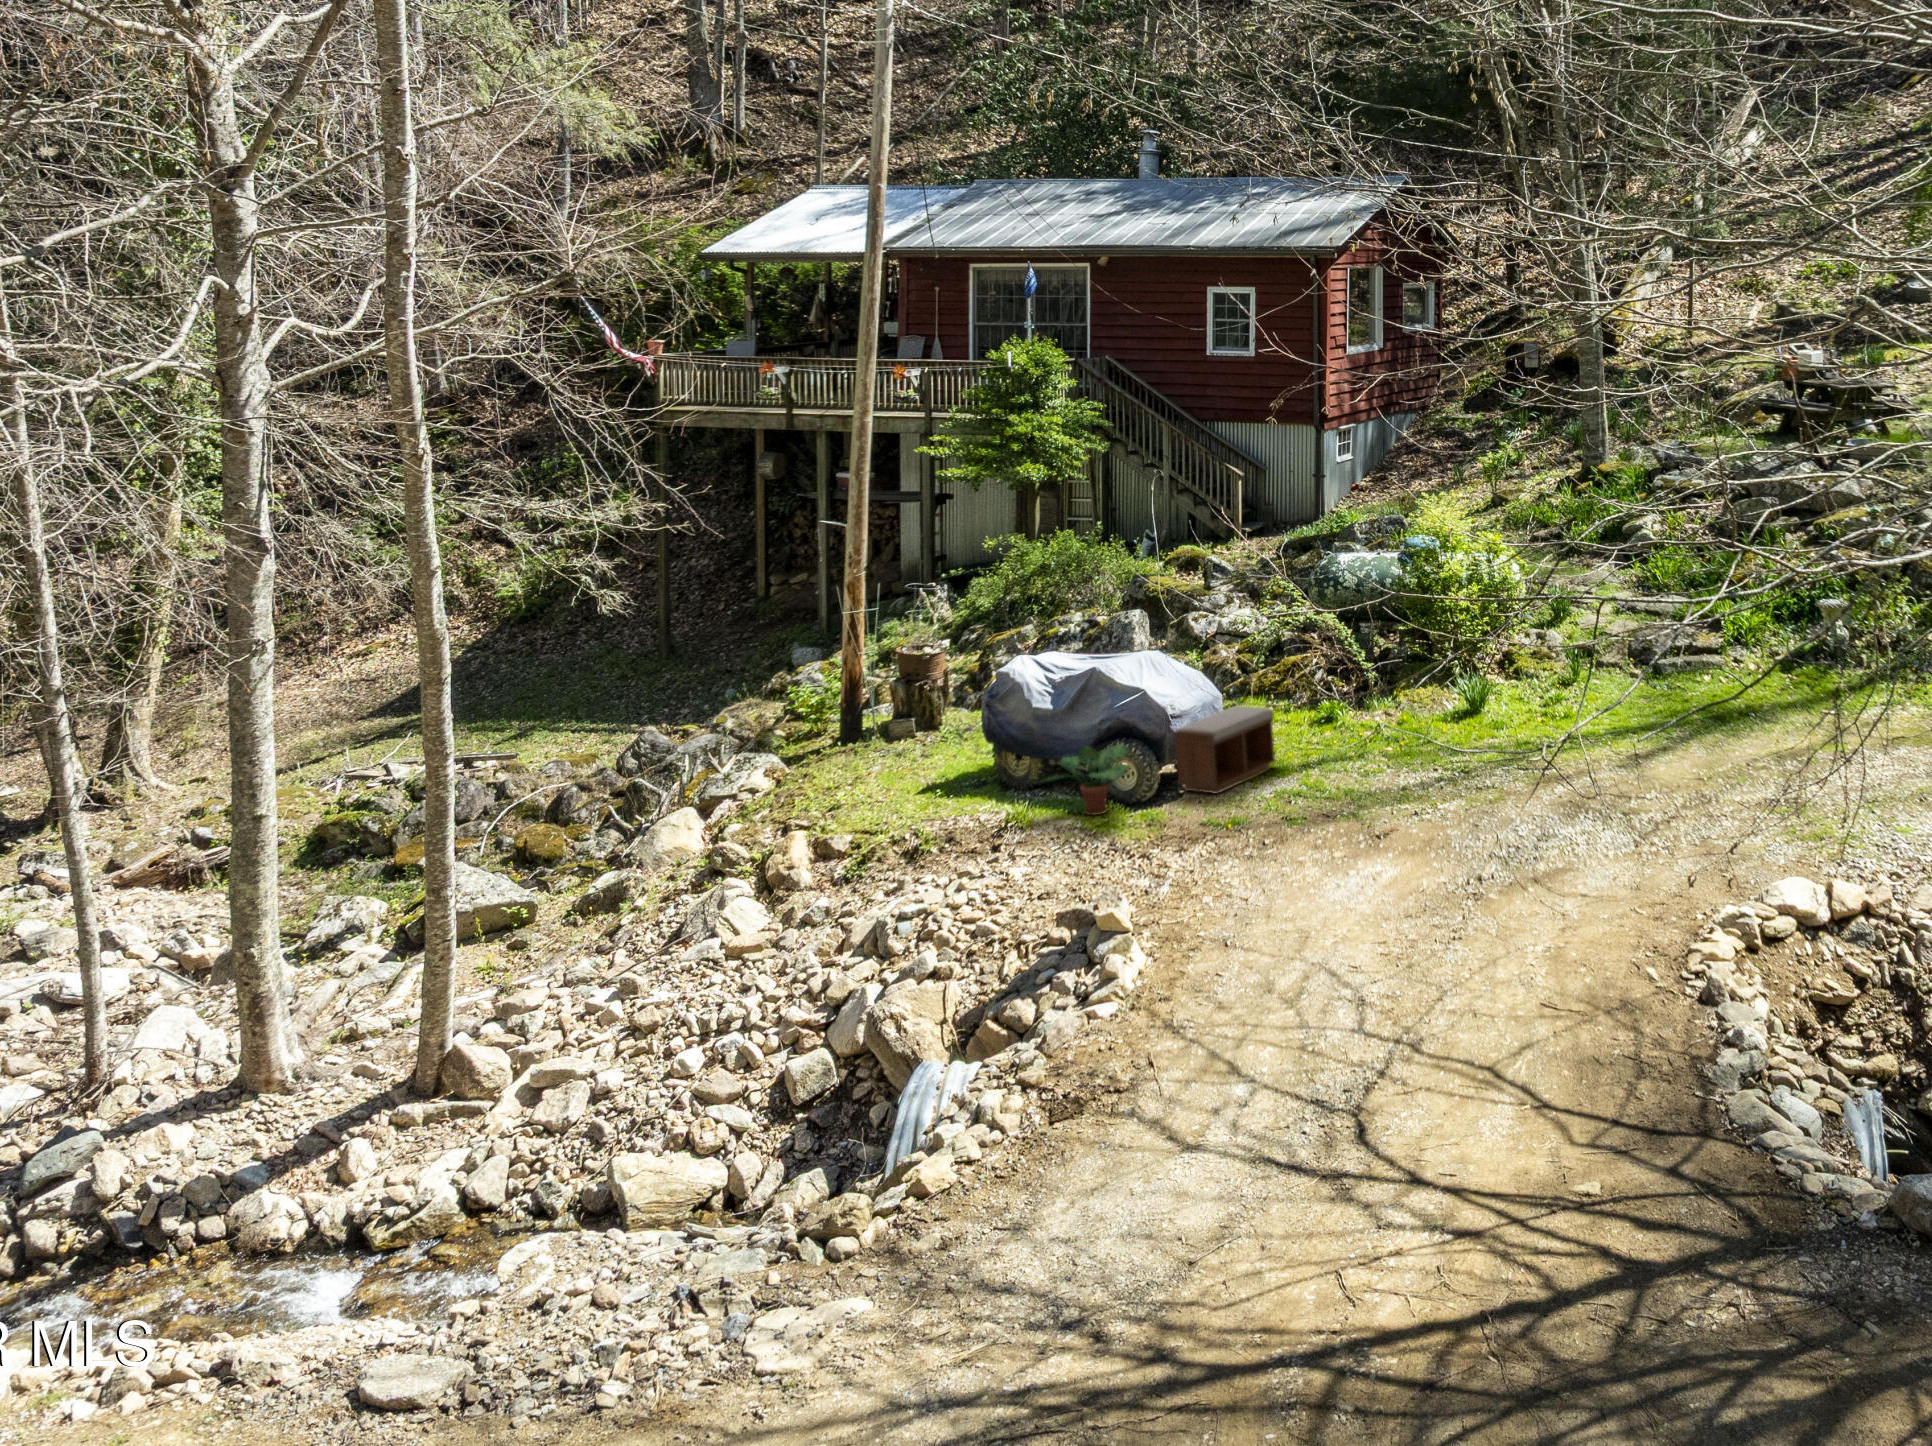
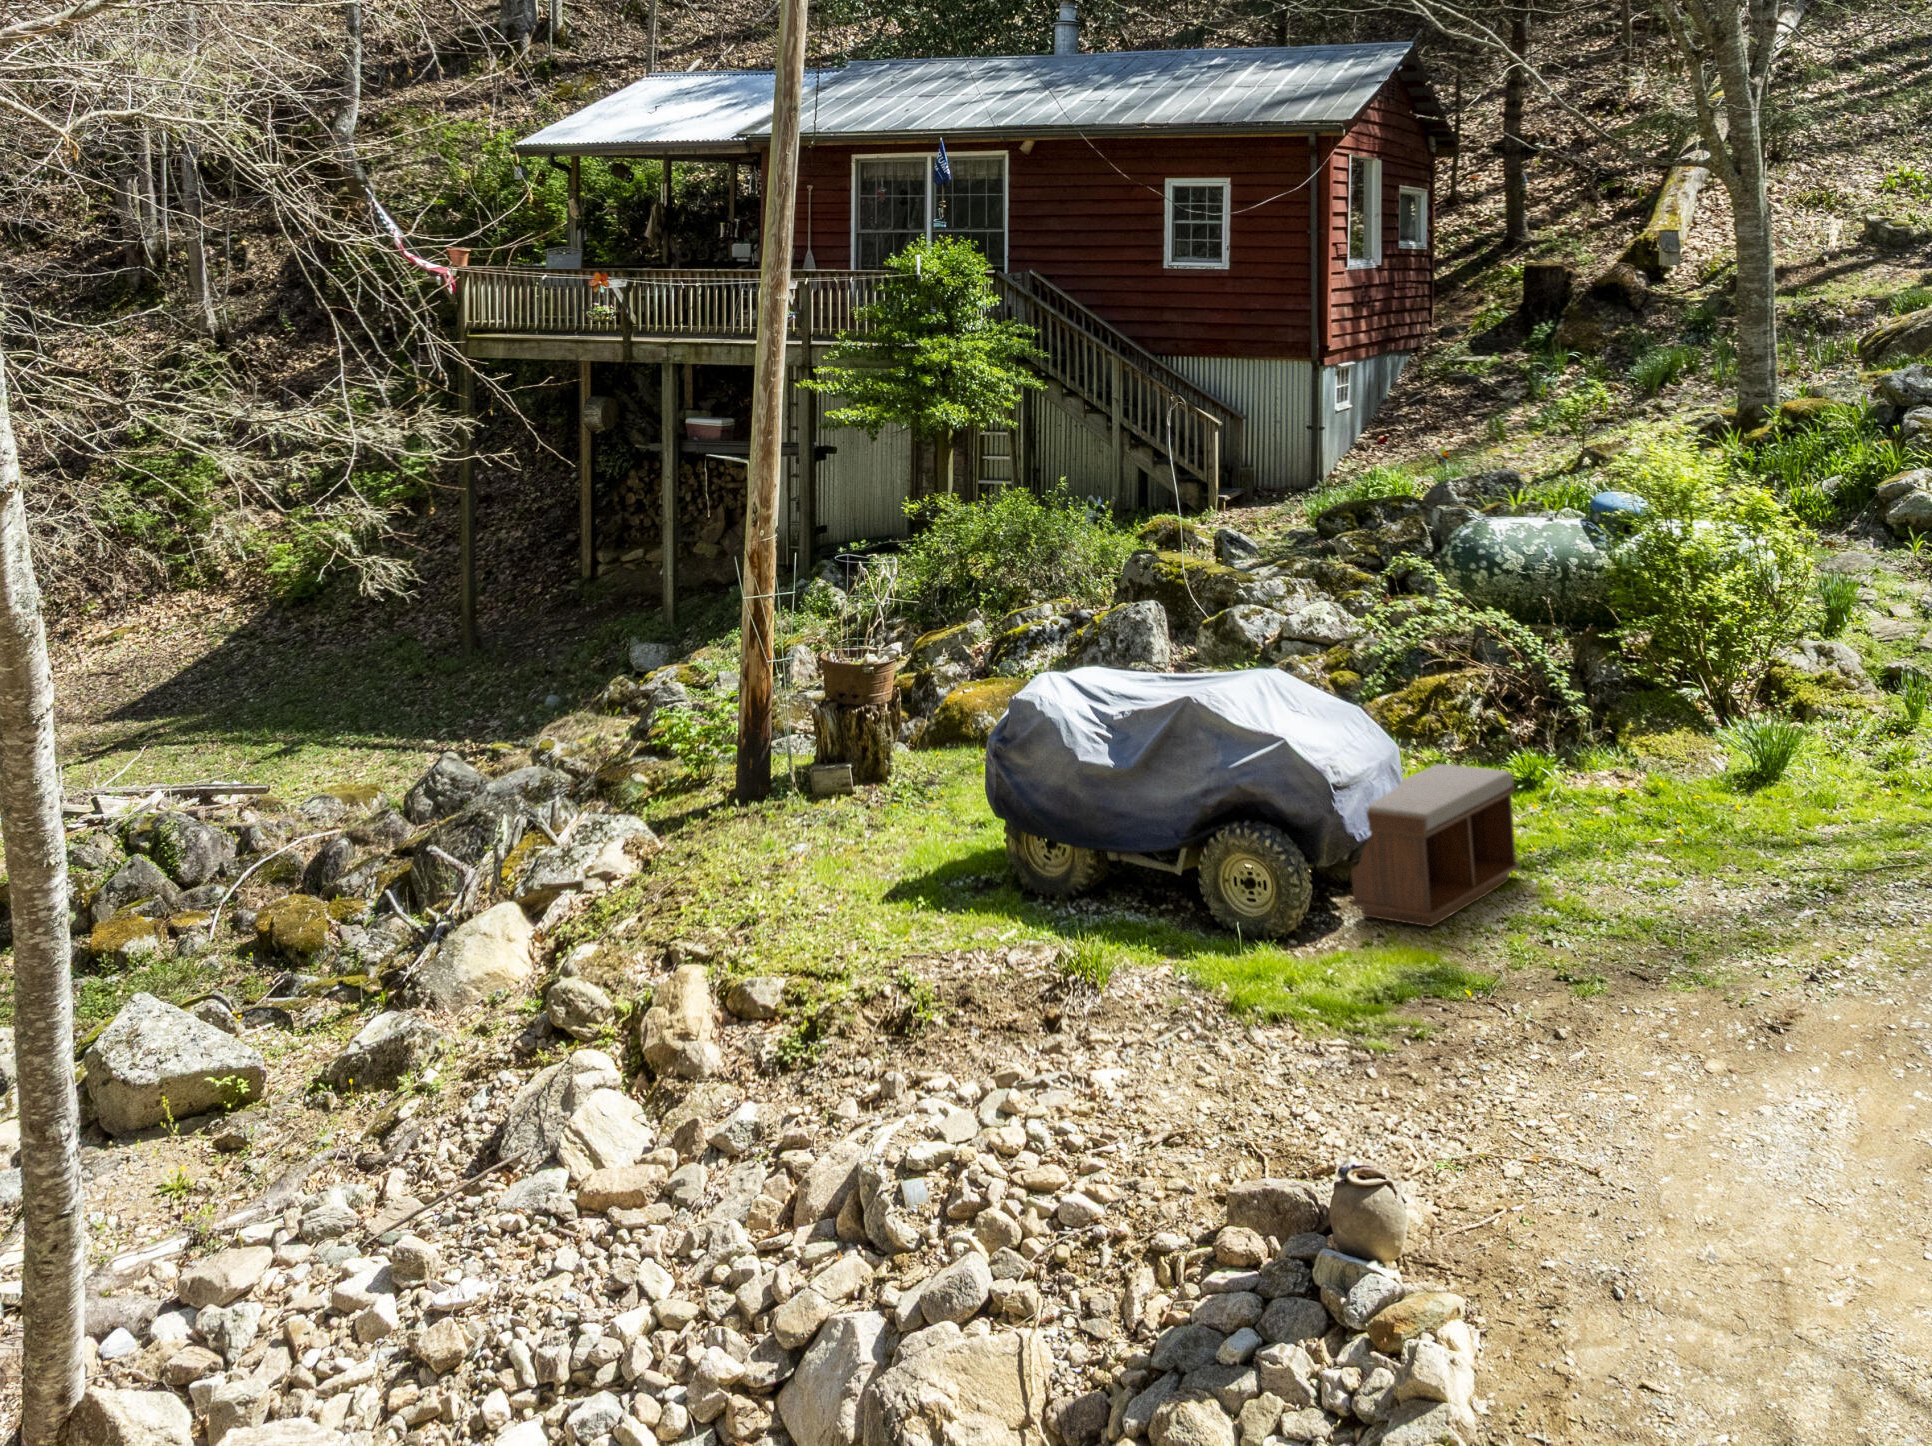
potted plant: present [1040,743,1129,815] -> none [1094,827,1277,960]

